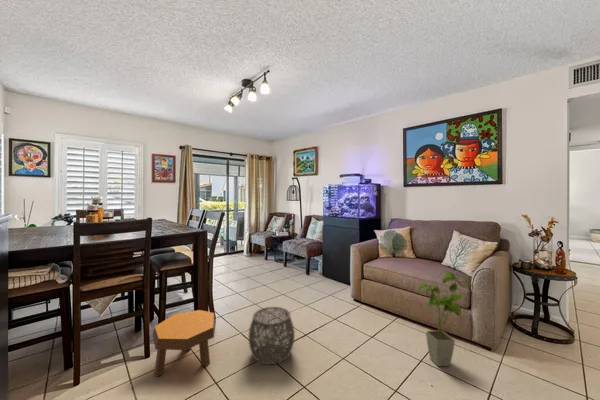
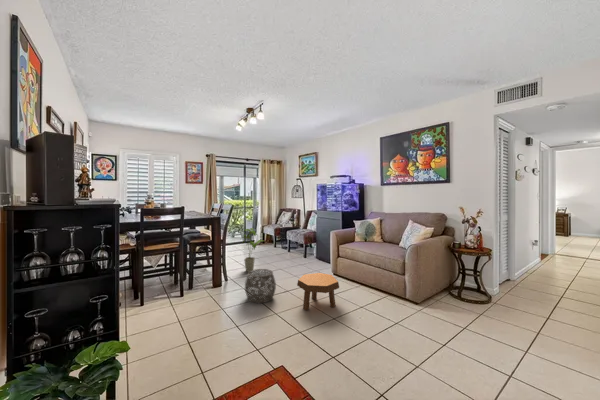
house plant: present [418,271,474,366] -> present [242,228,263,272]
footstool: present [153,310,216,377] -> present [297,273,339,310]

